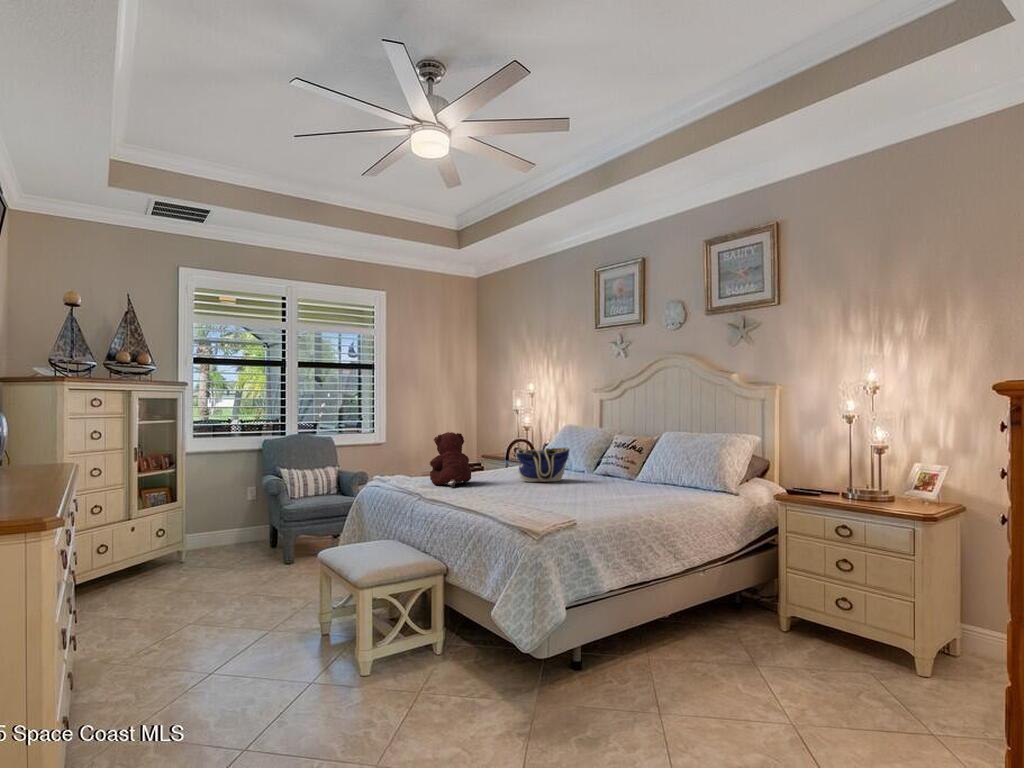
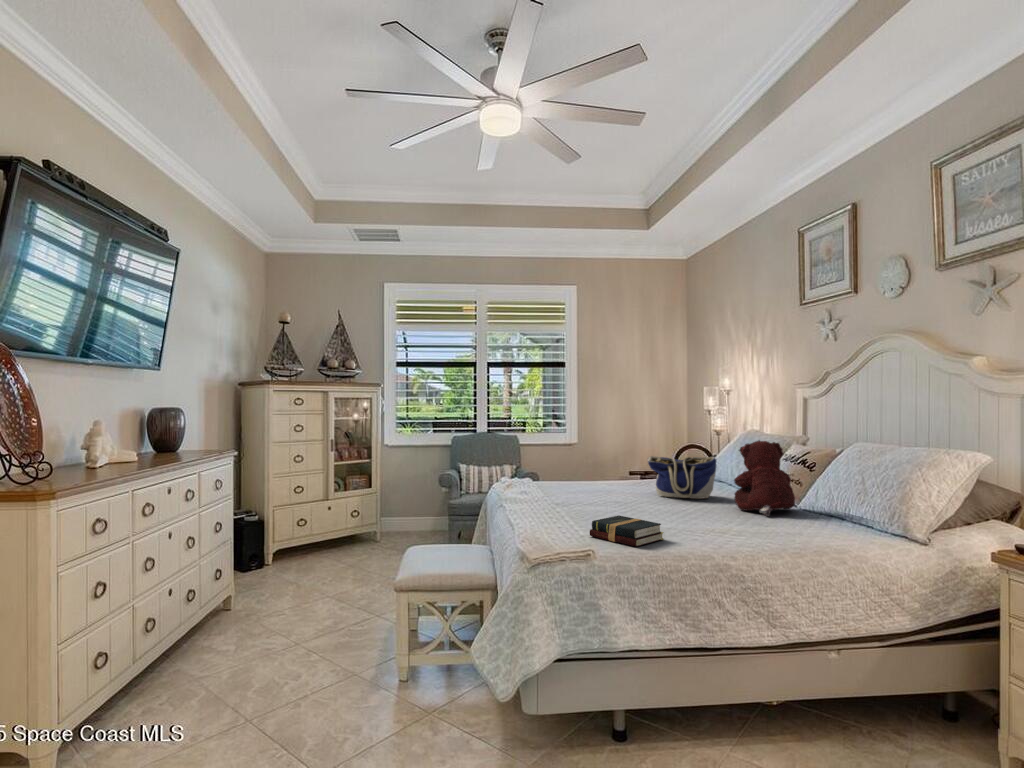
teddy bear: present [430,432,471,487] -> present [734,440,795,516]
hardback book: none [532,495,584,515] -> present [590,515,663,547]

